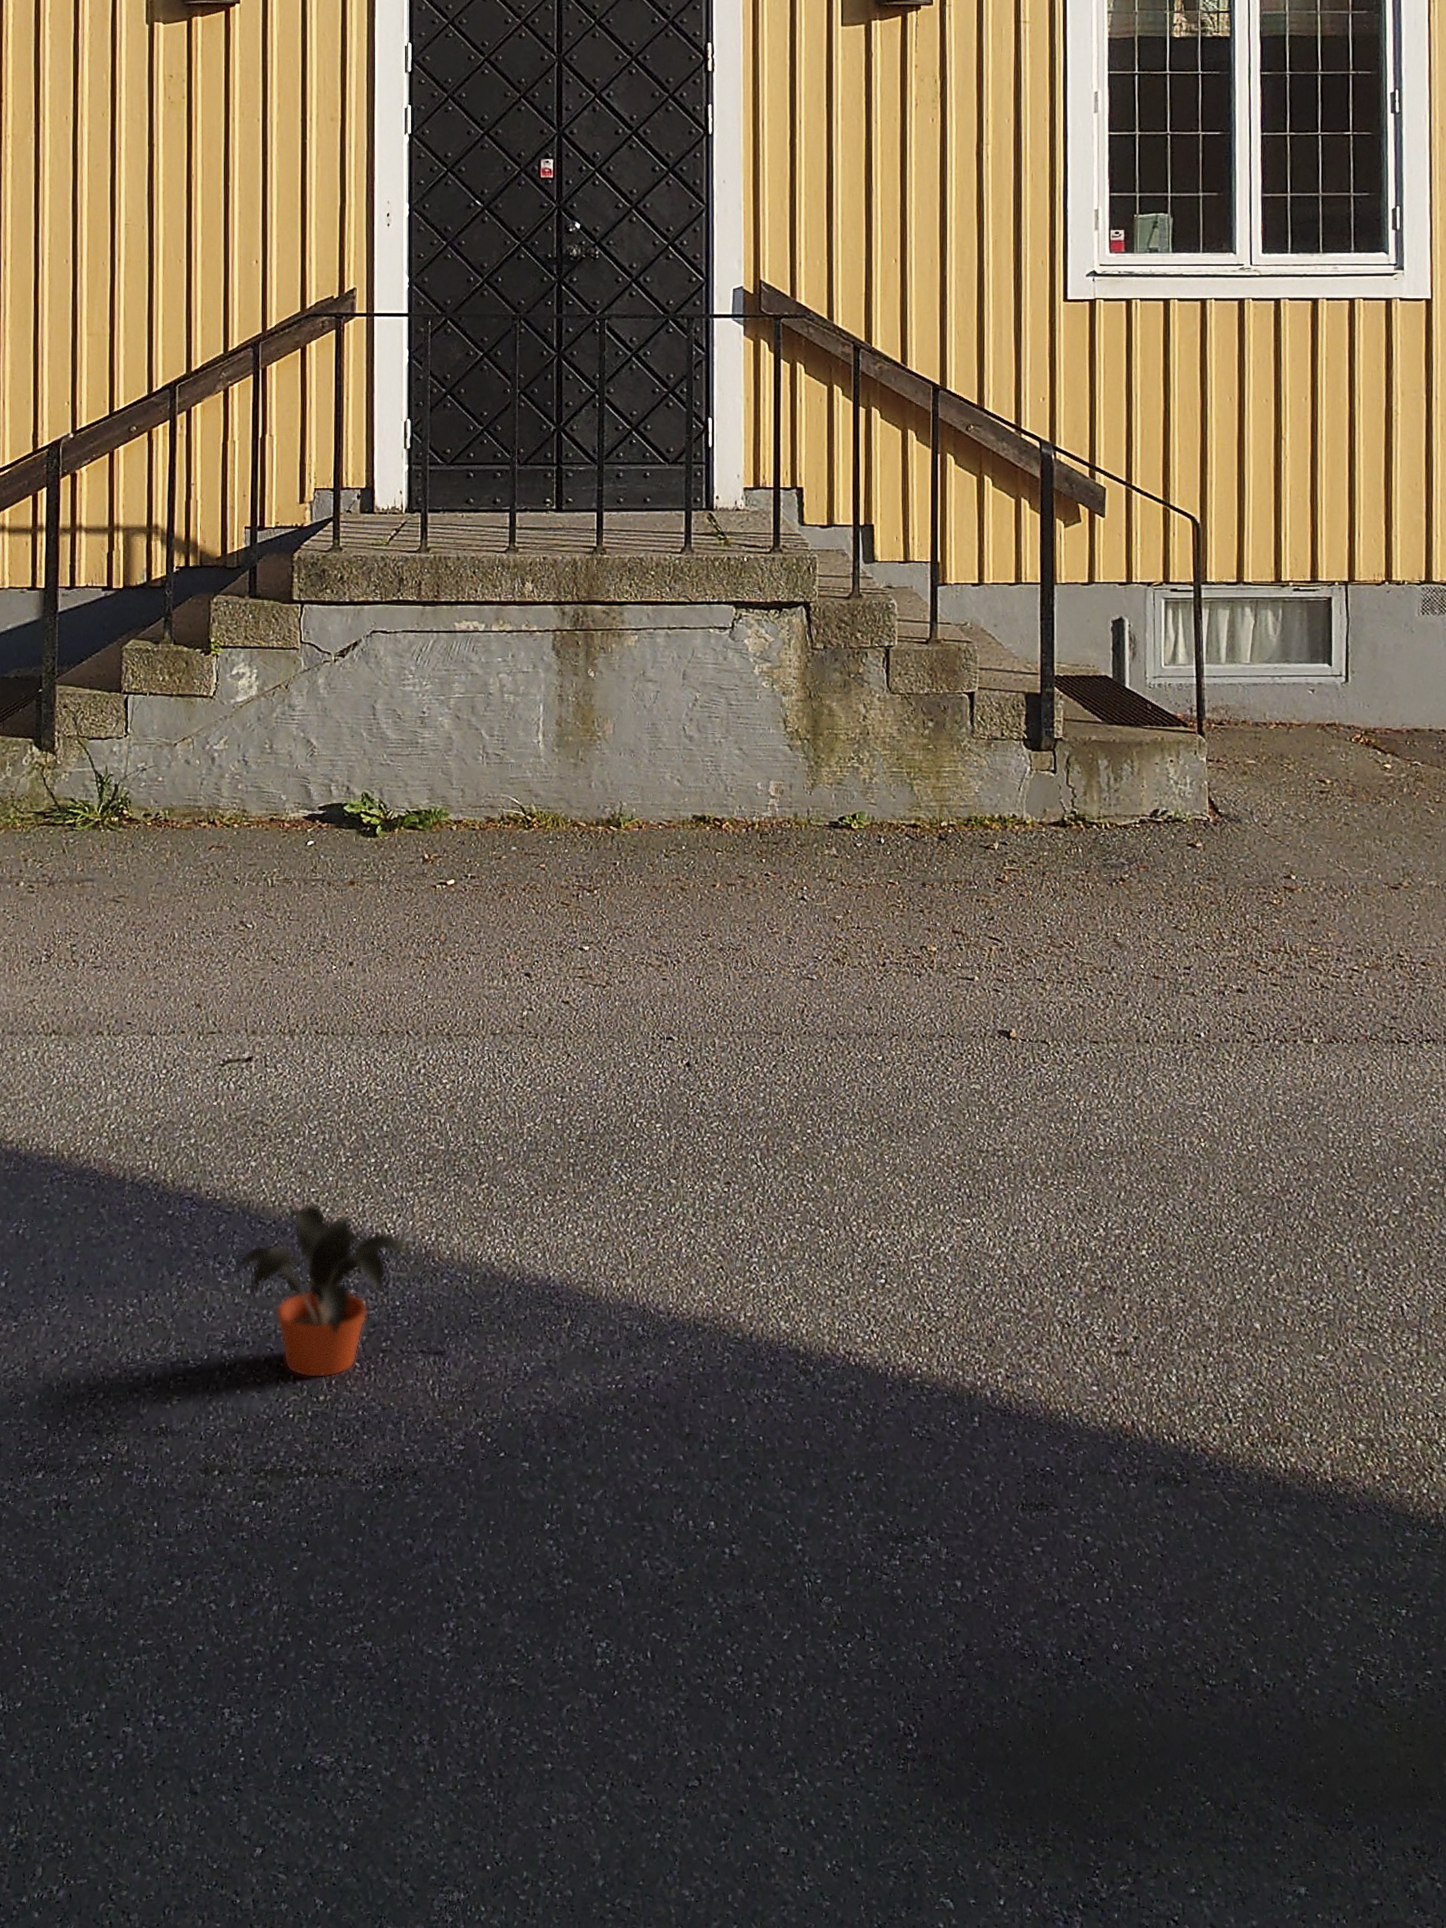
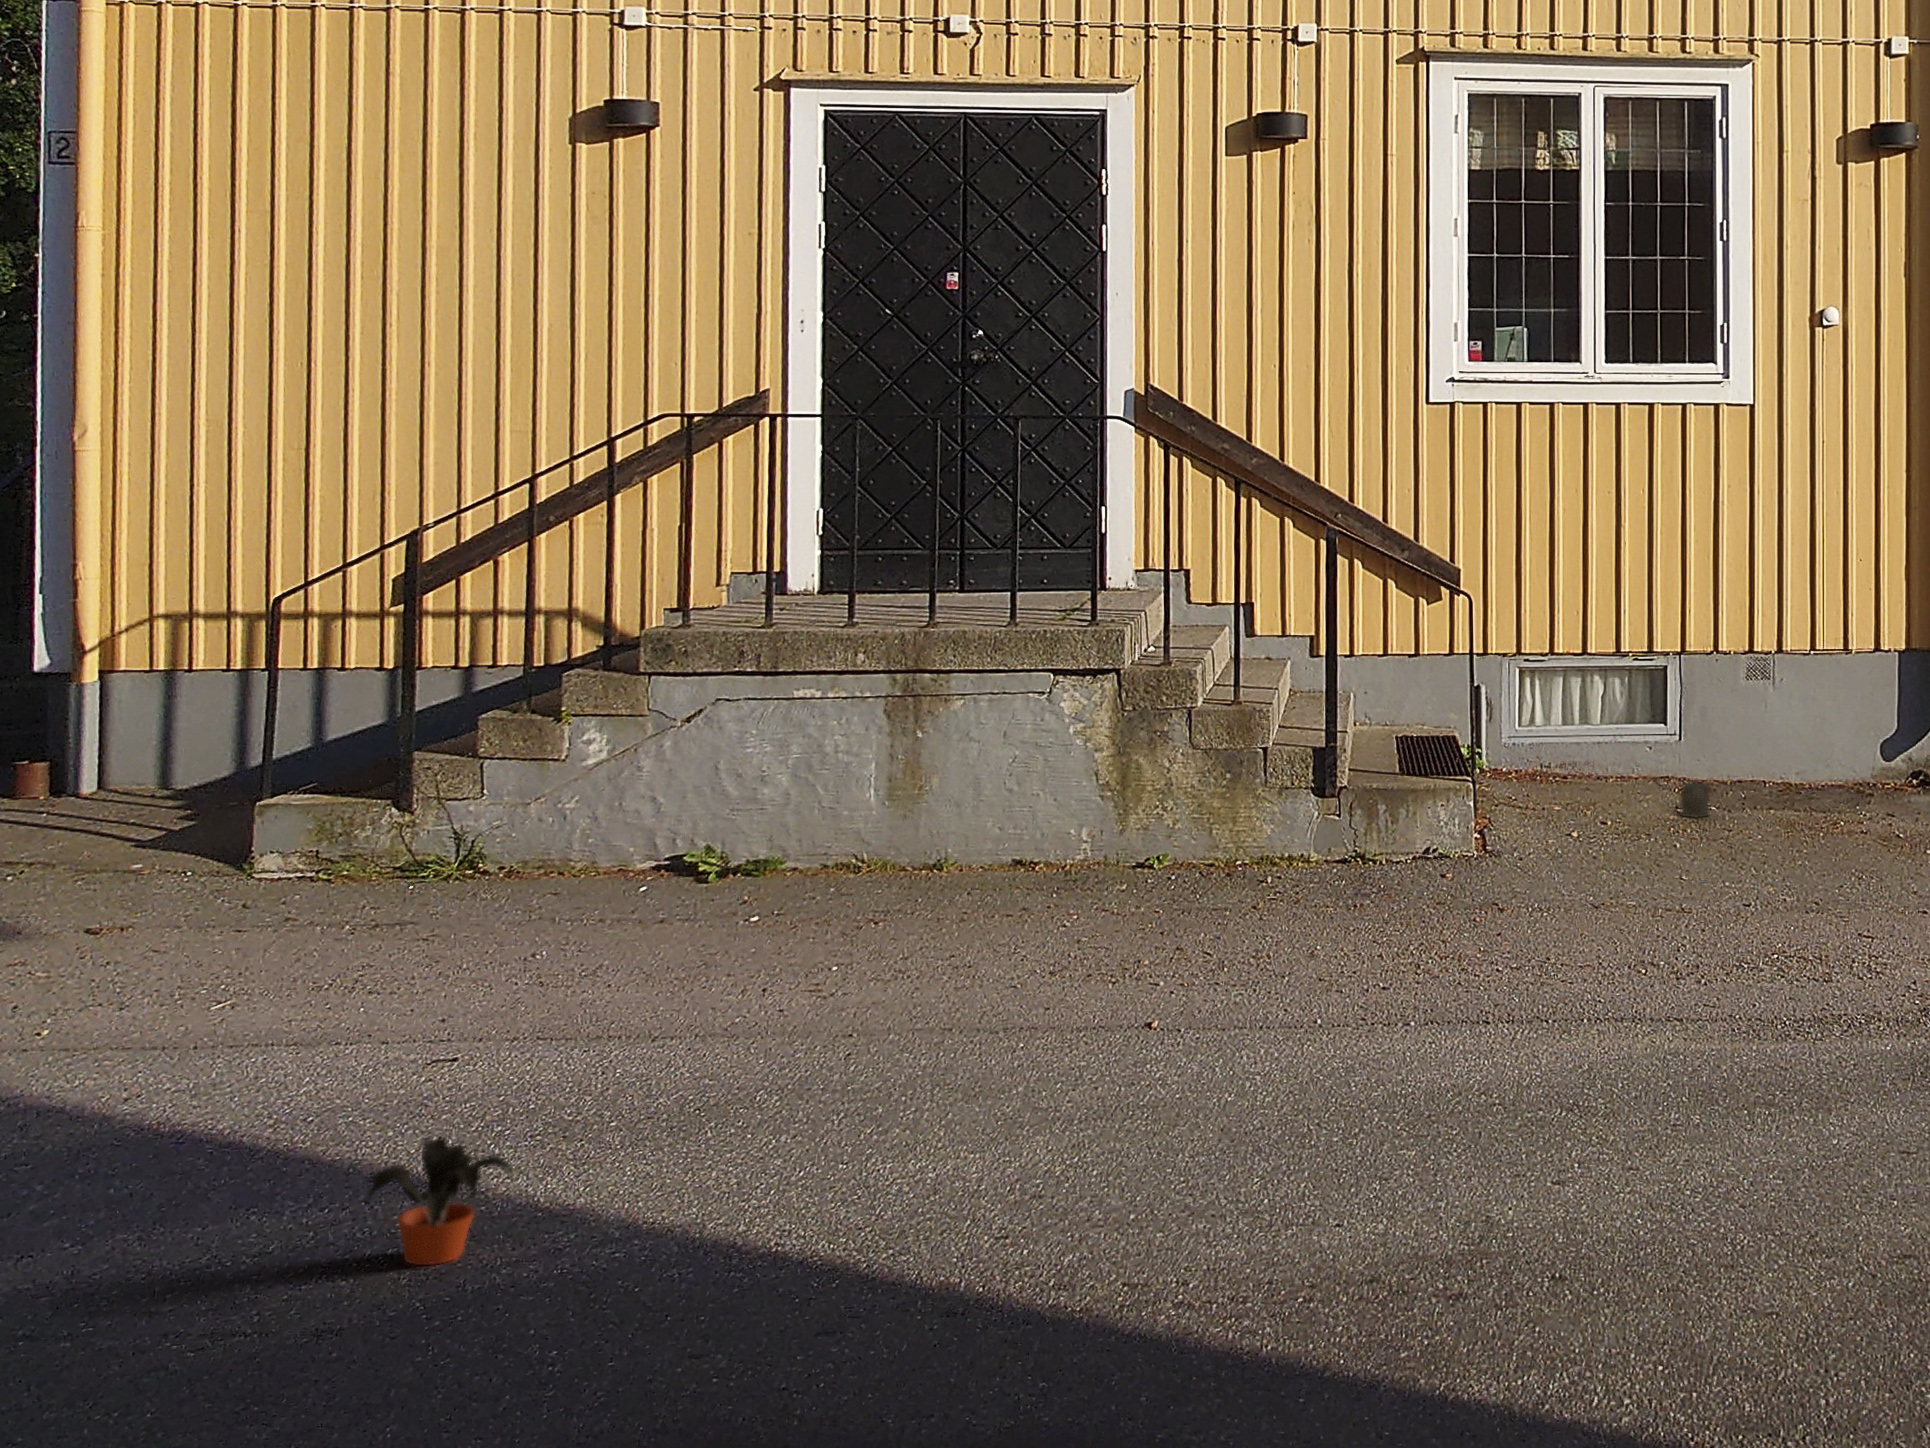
watering can: none [1377,724,1413,767] -> present [1680,780,1710,817]

